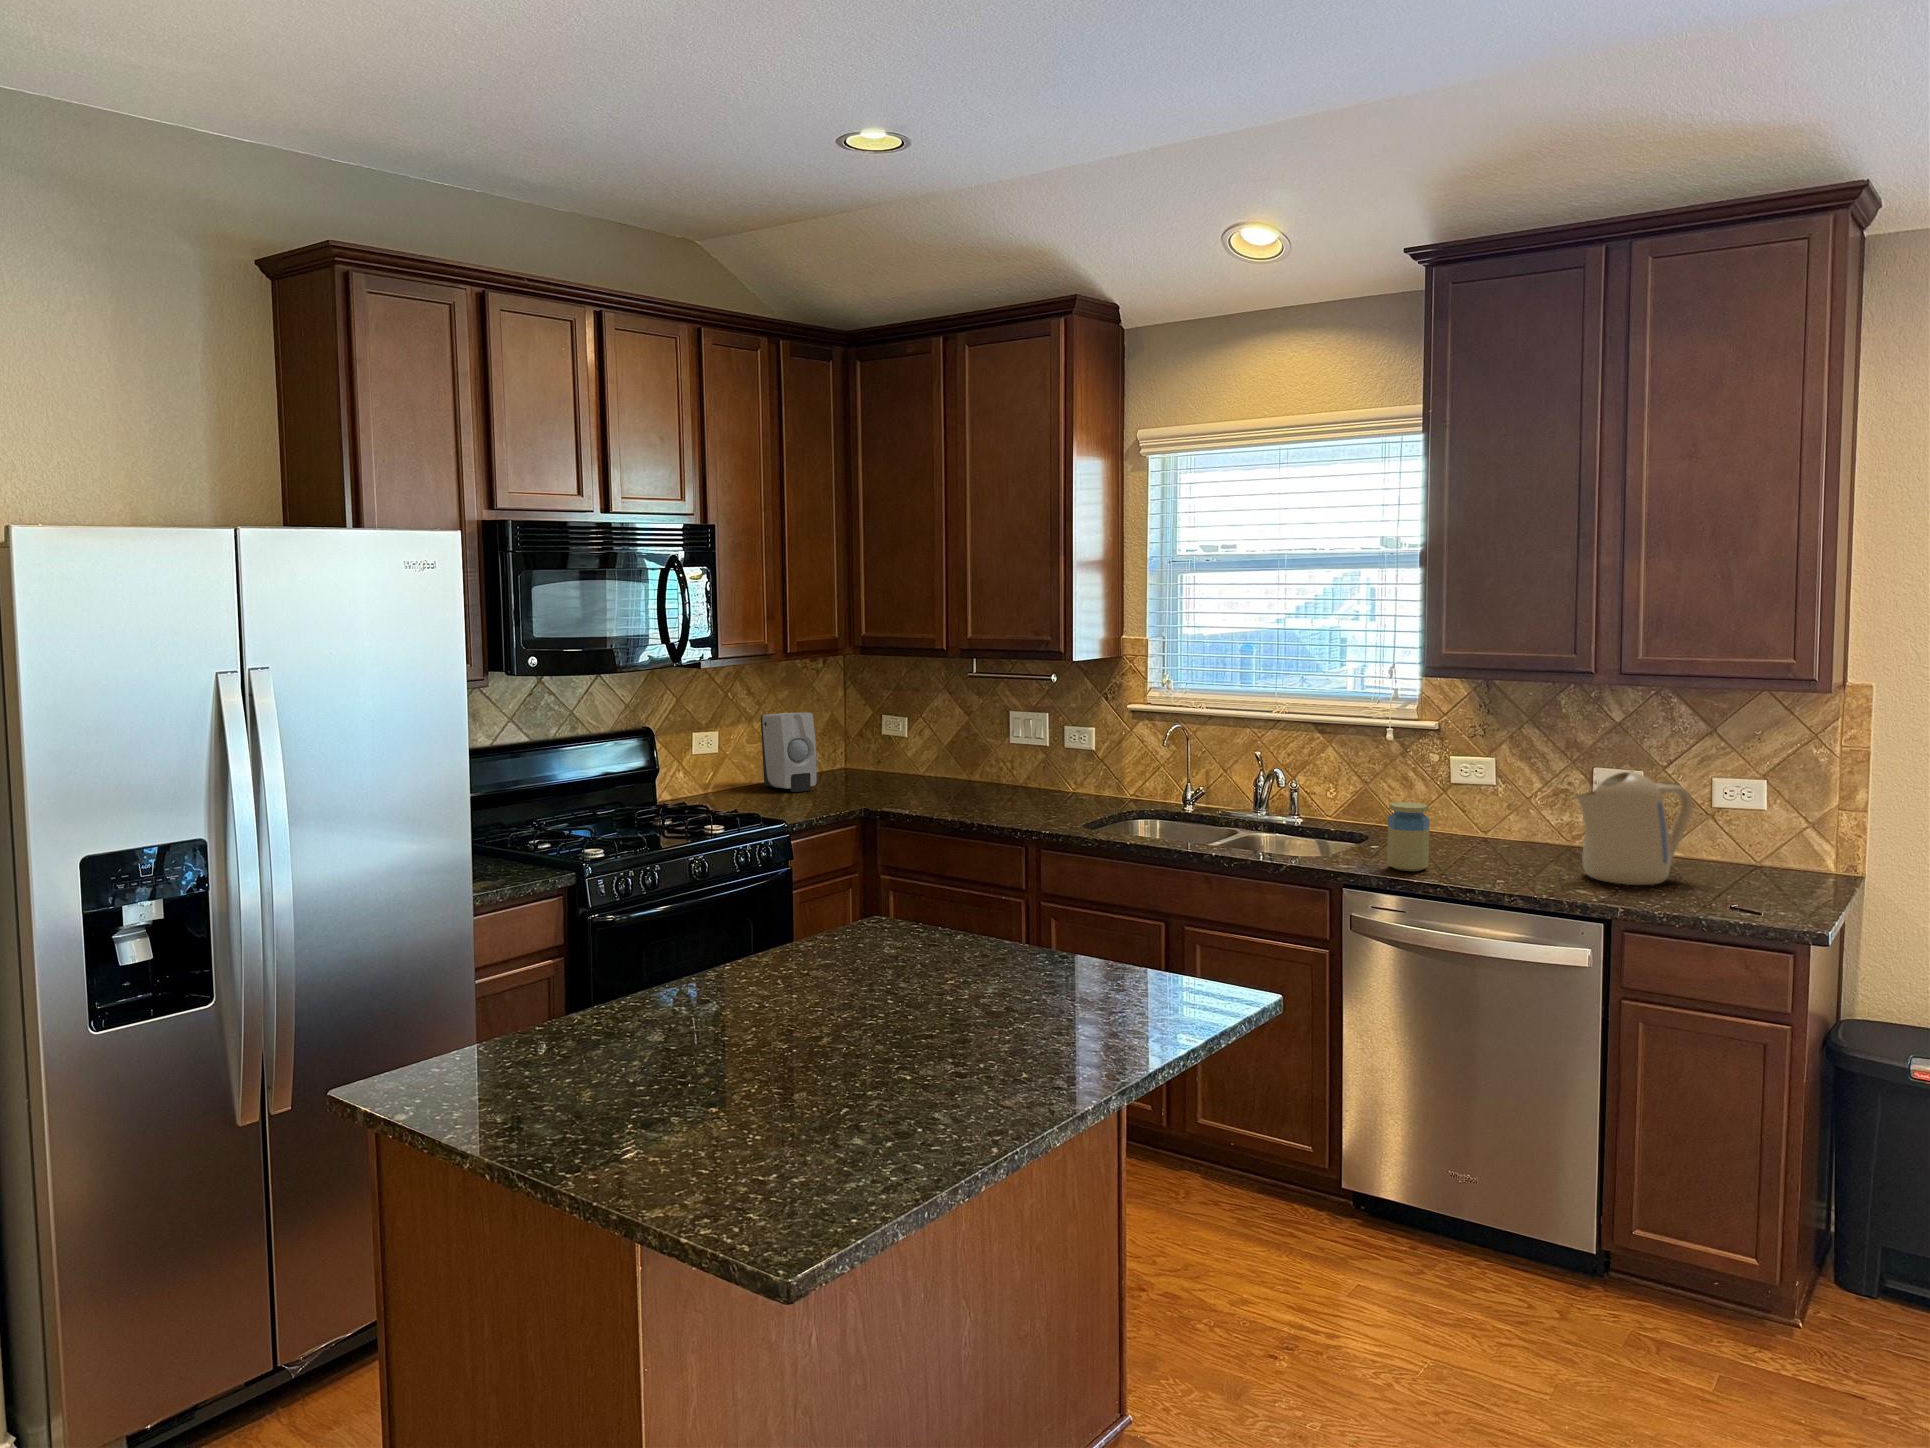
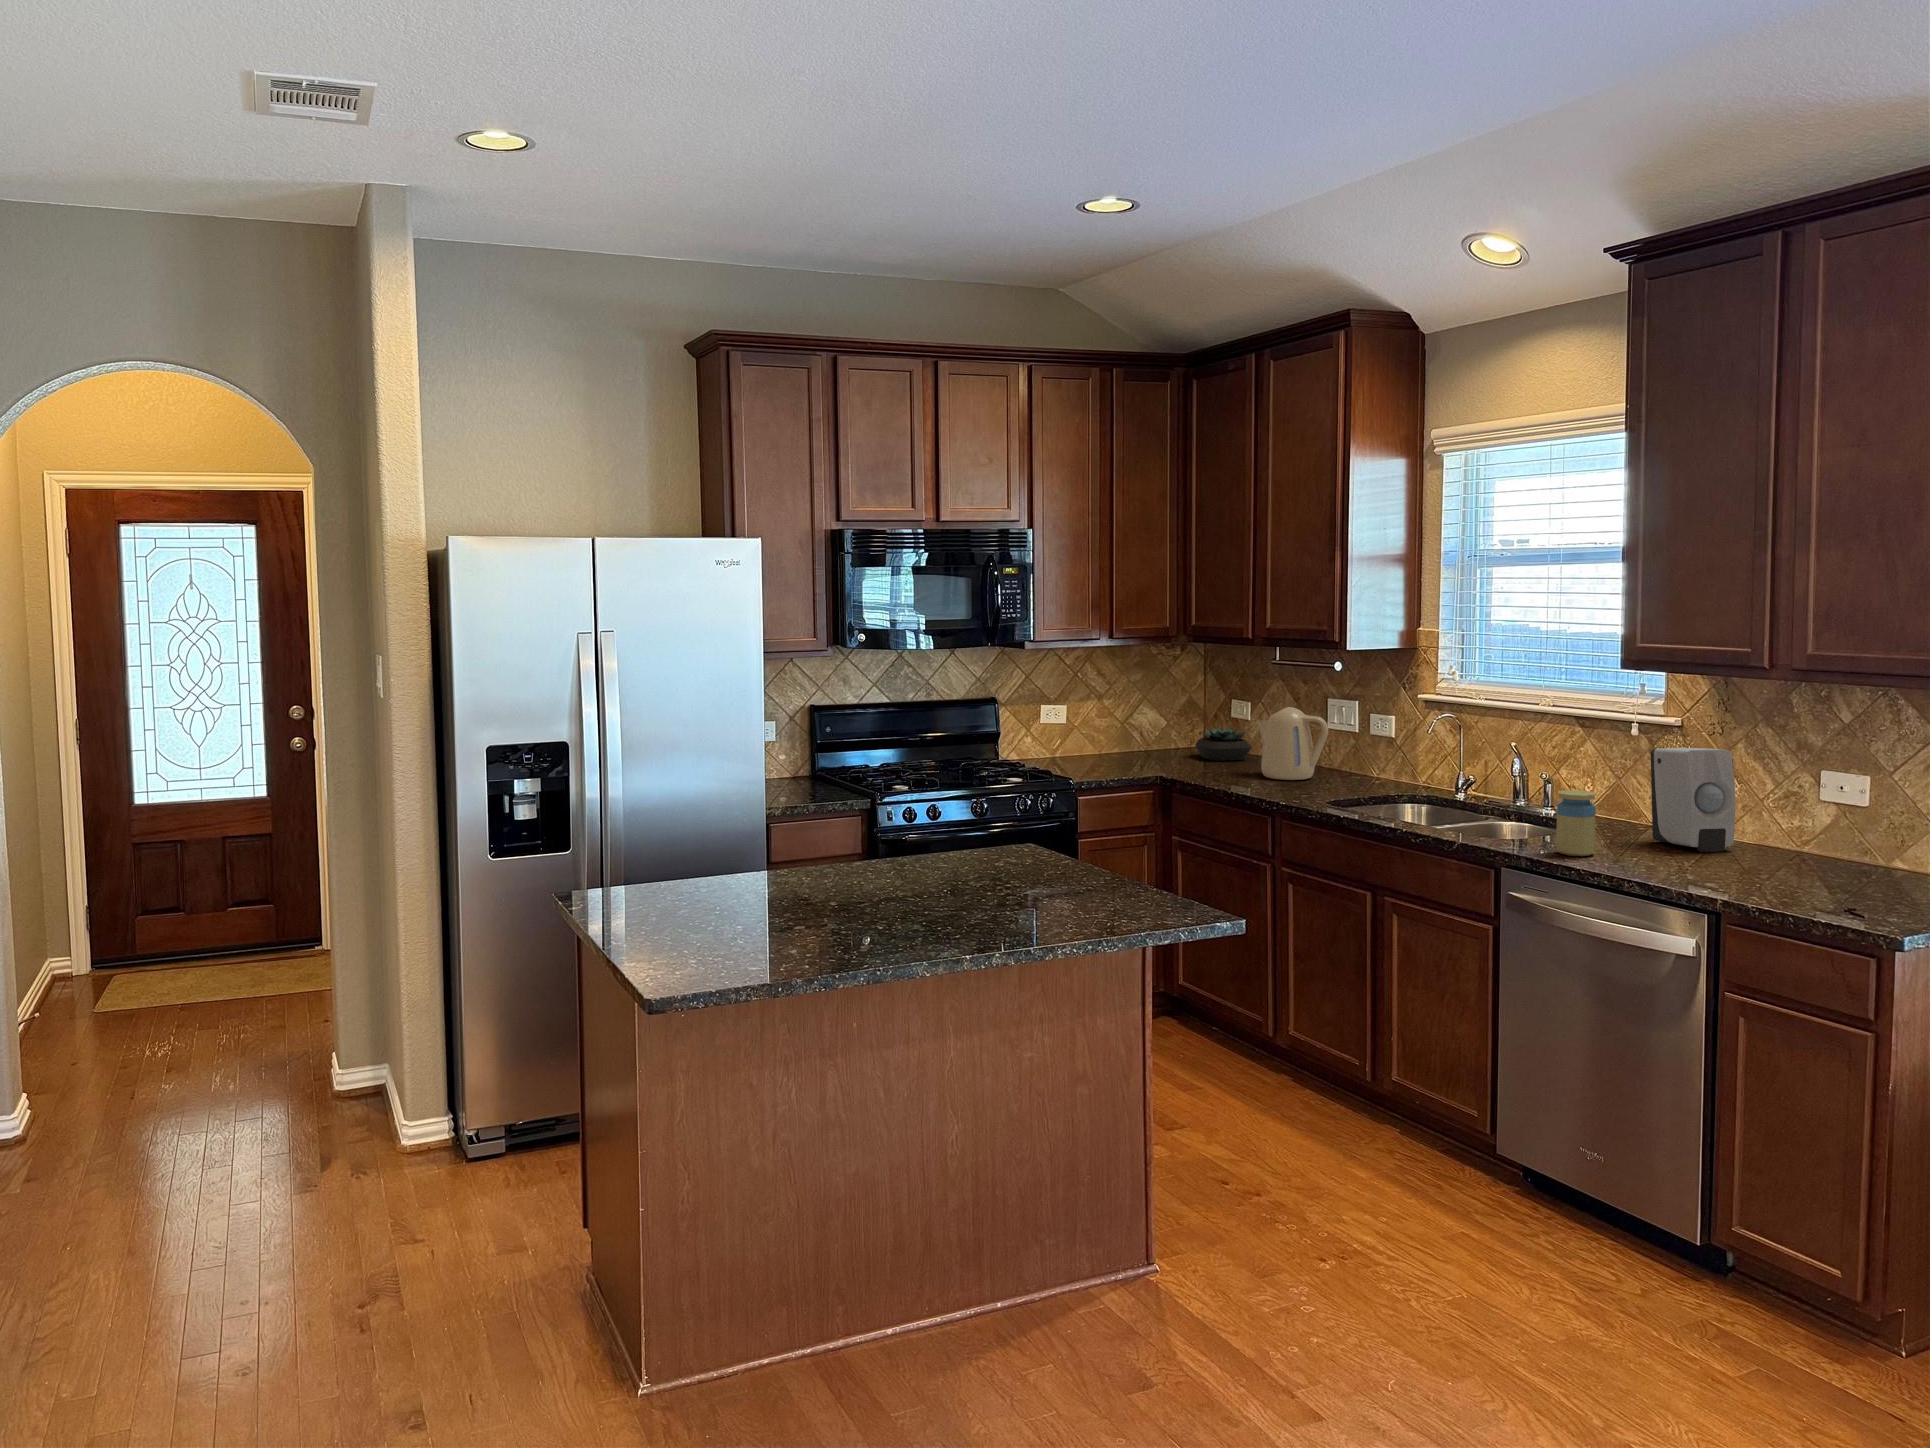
soap dispenser: present [761,712,817,792] -> present [1651,748,1736,852]
succulent plant: none [858,748,923,785] -> present [1195,728,1252,761]
kettle: present [1576,772,1693,885] -> present [1256,707,1328,780]

